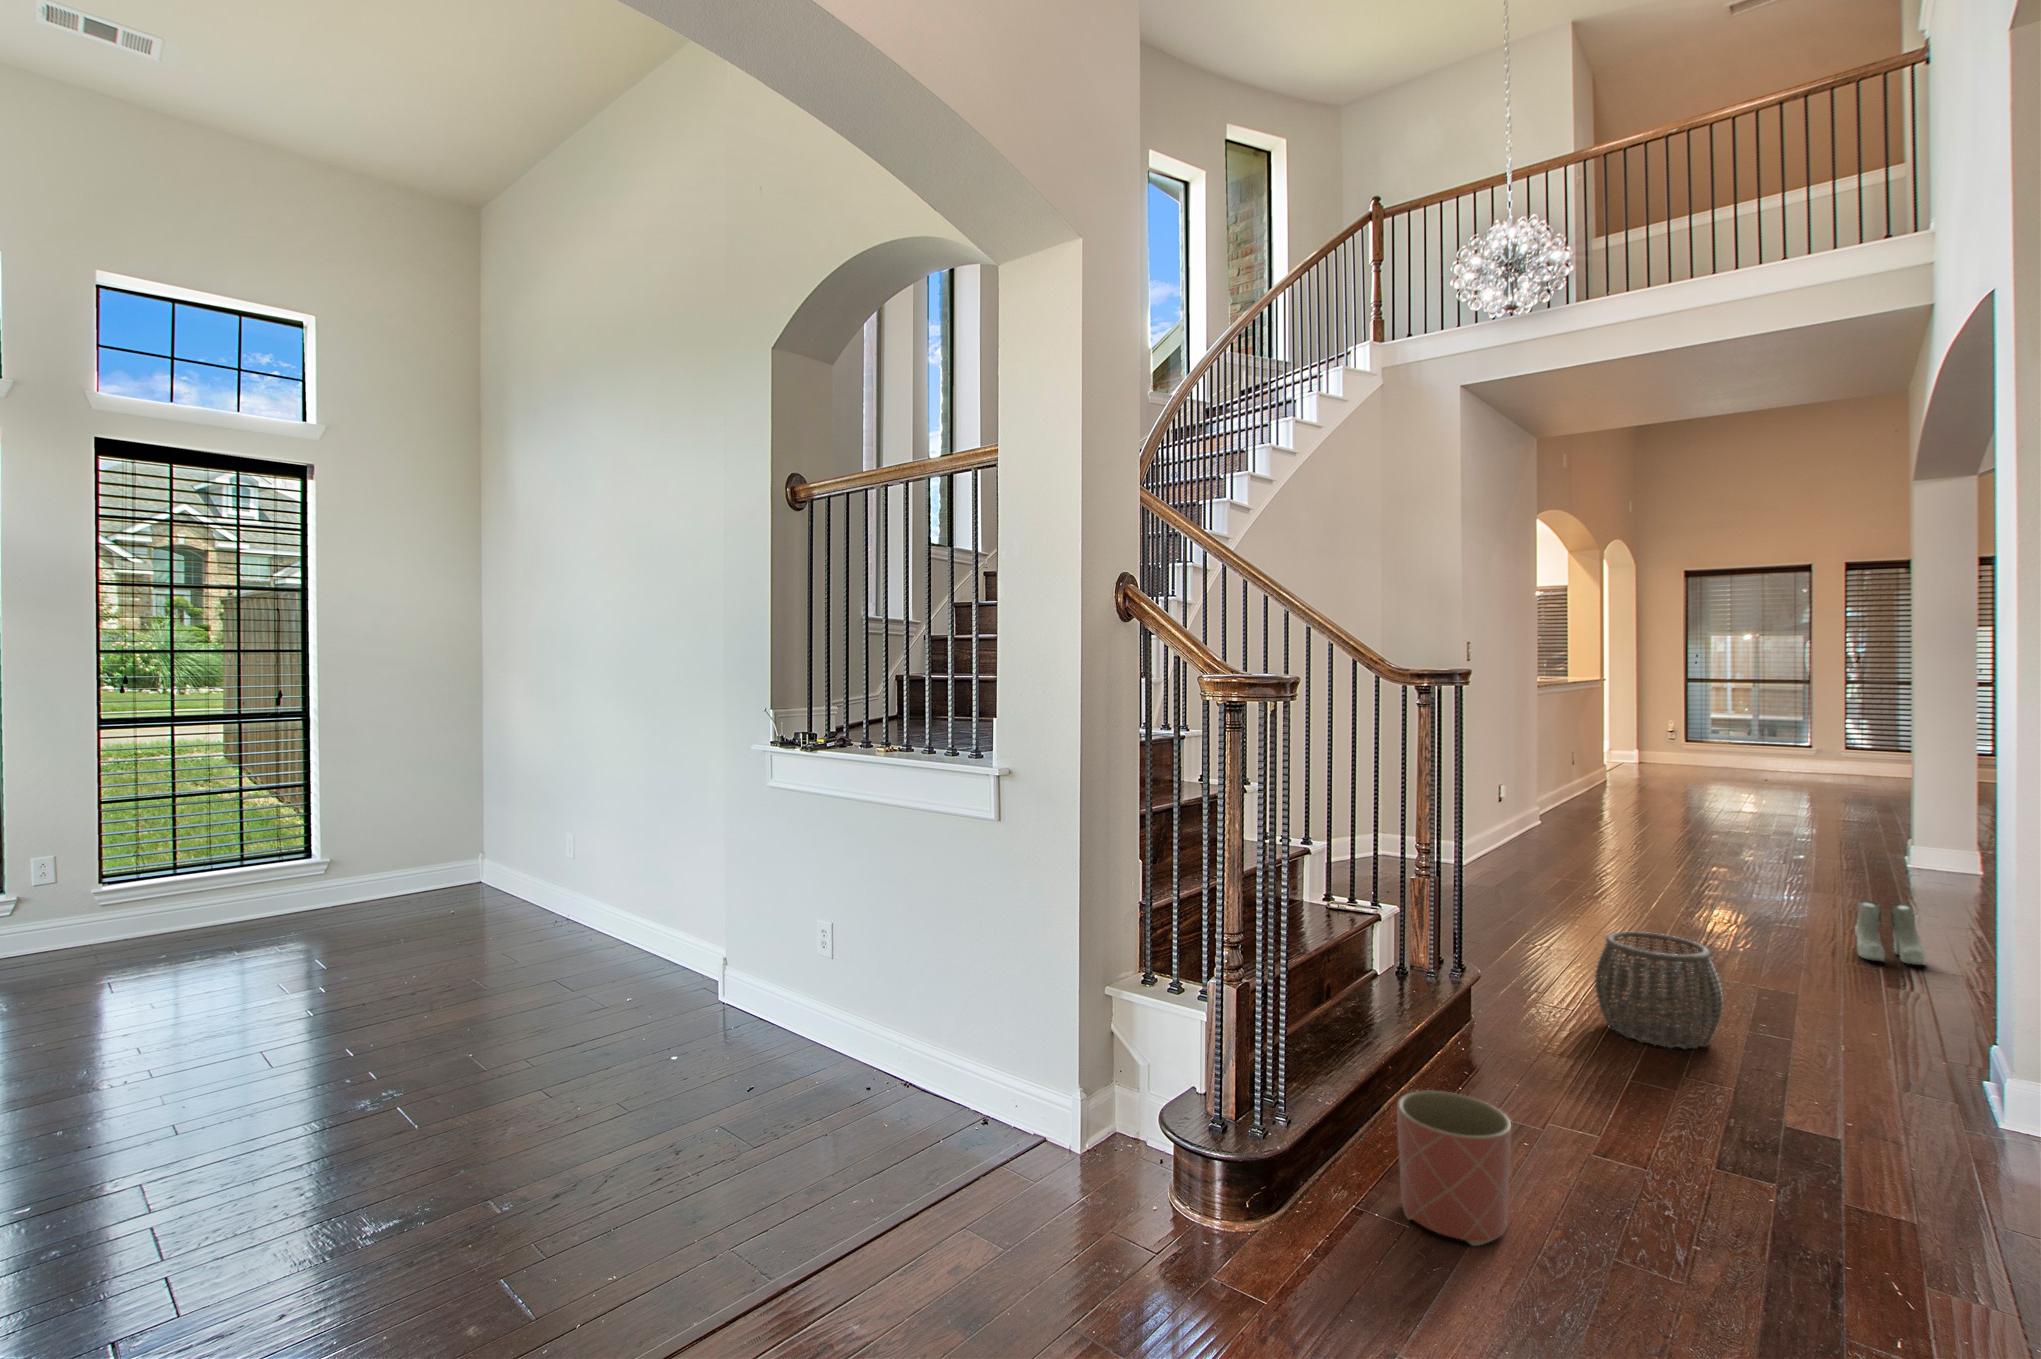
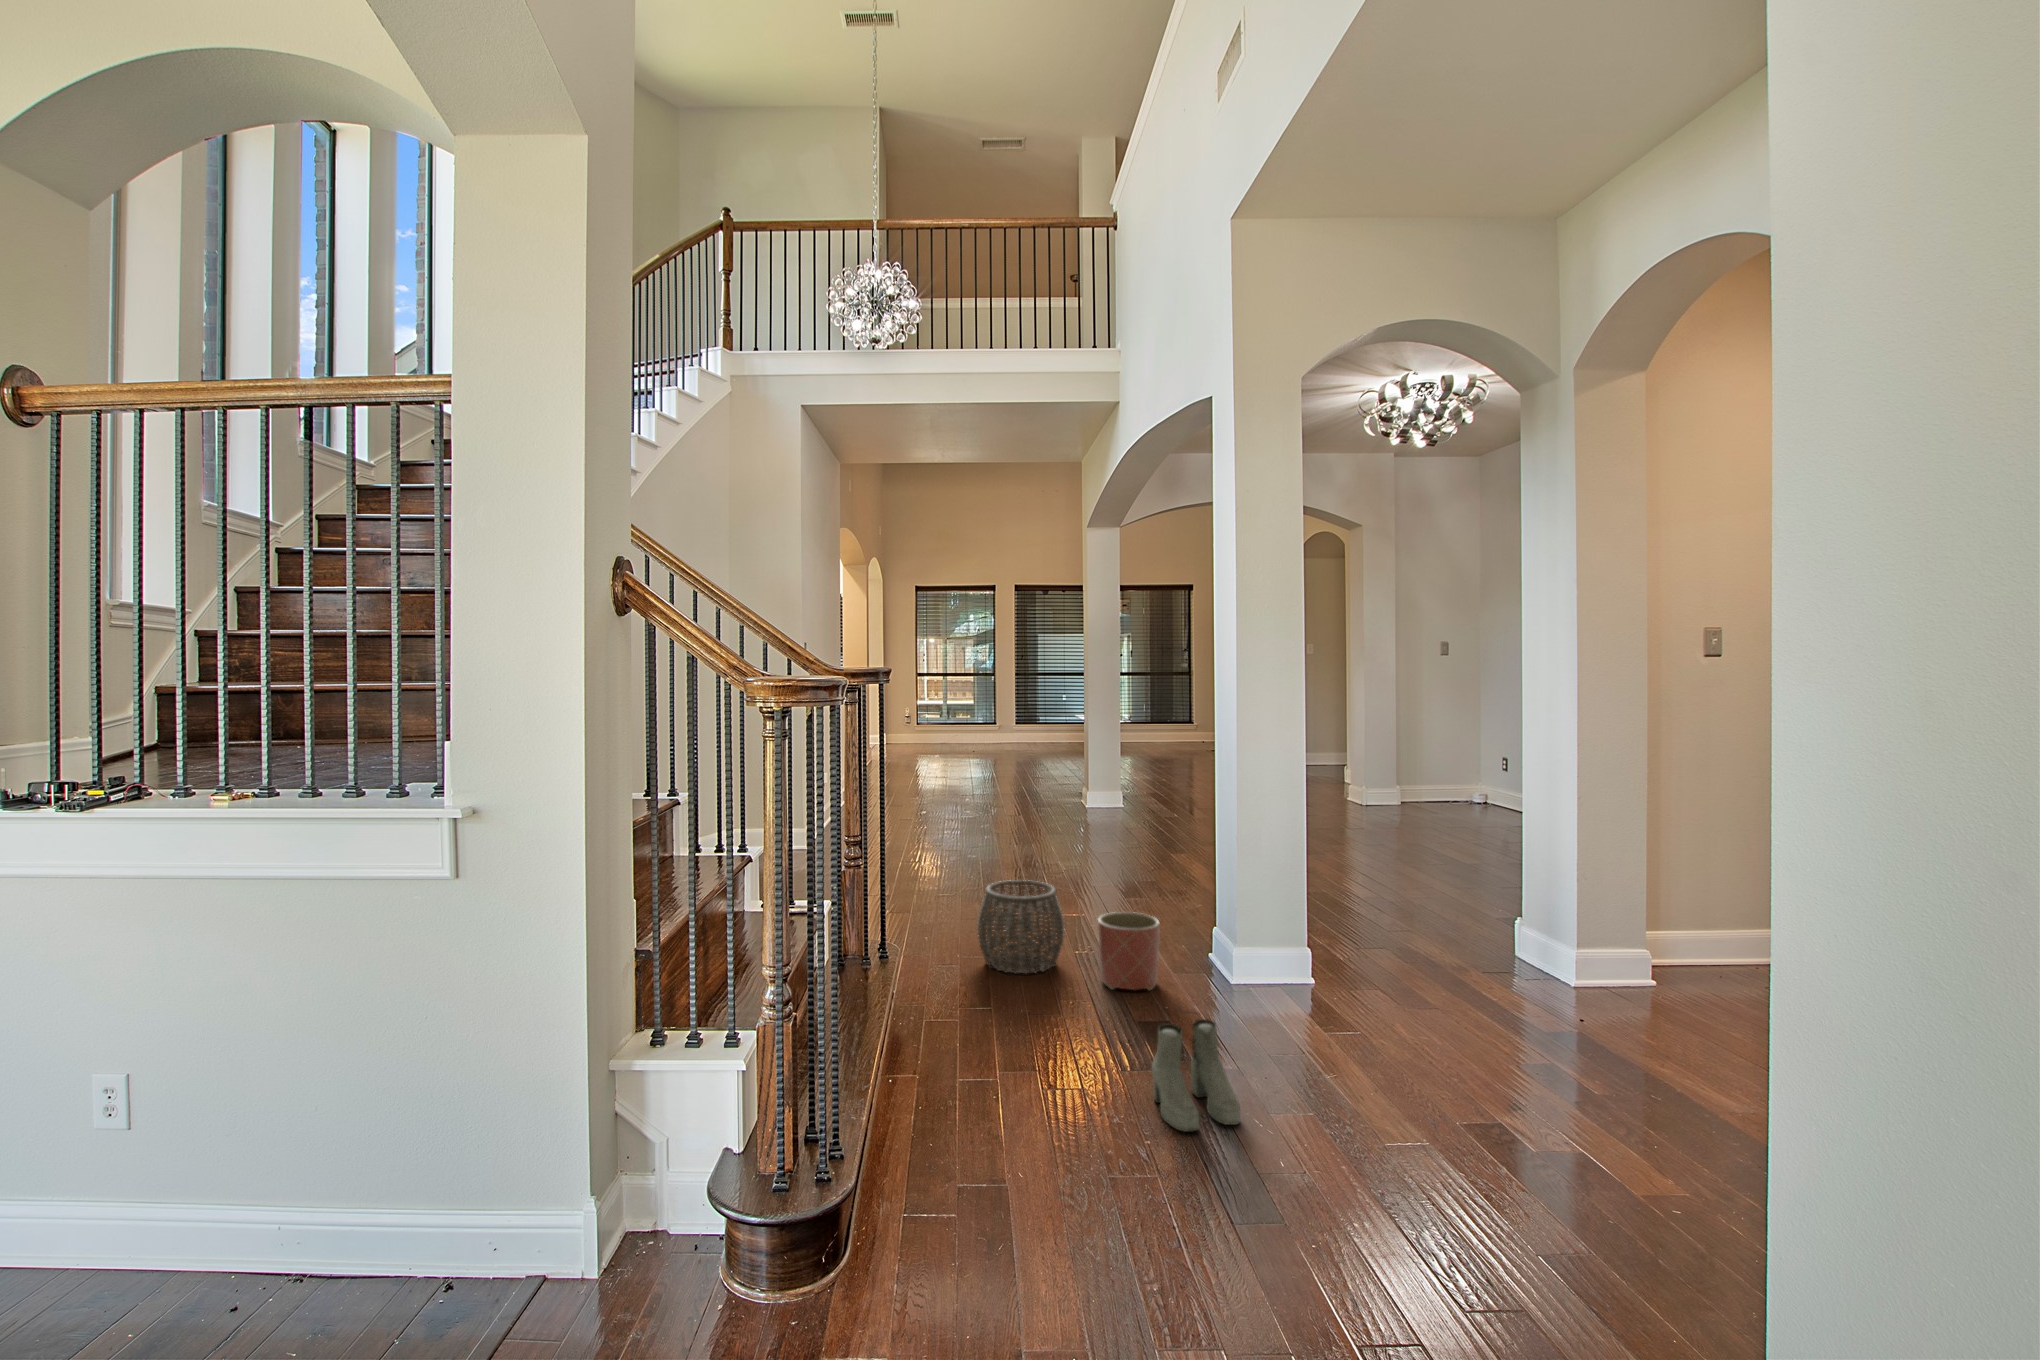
boots: present [1855,901,1925,965] -> present [1152,1019,1240,1132]
planter: present [1397,1091,1511,1246] -> present [1098,912,1160,990]

